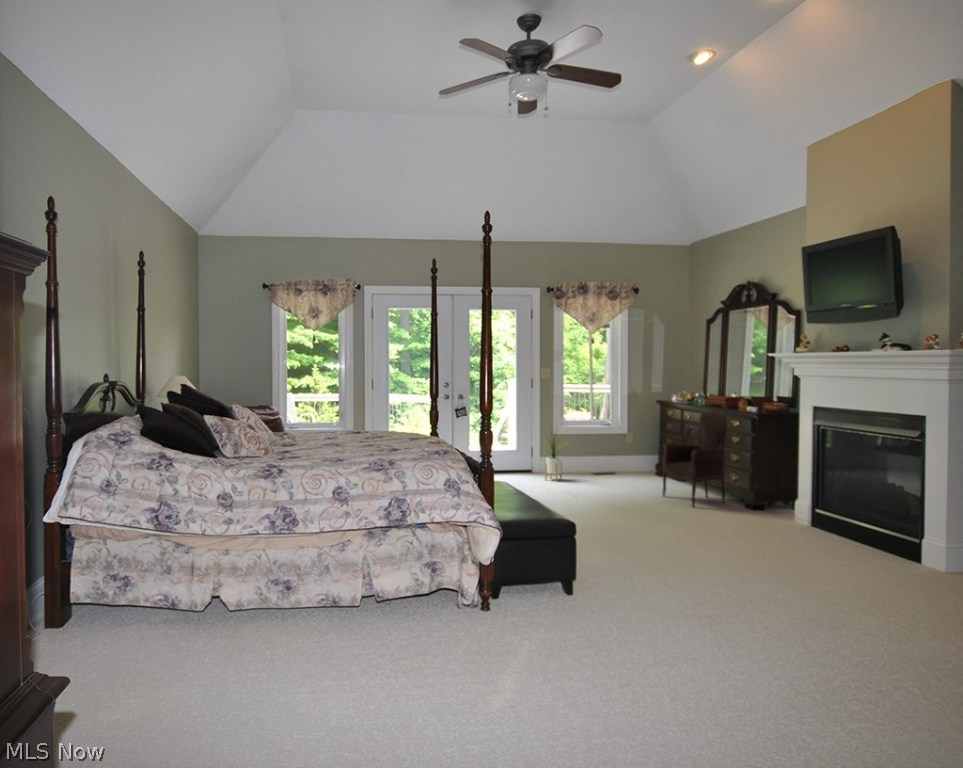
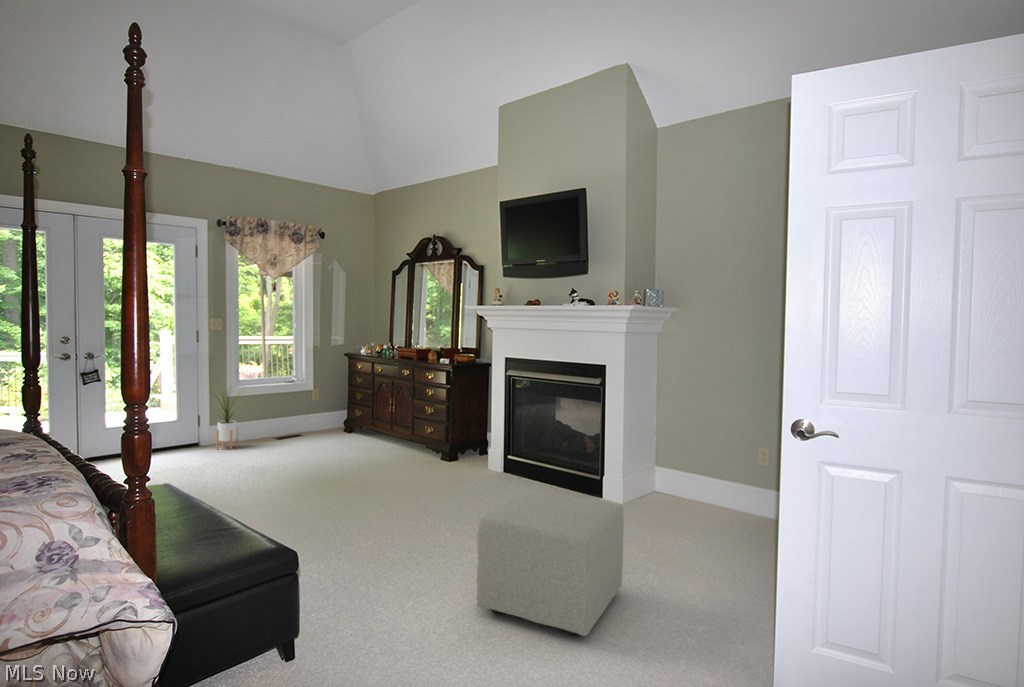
armchair: present [663,411,727,507] -> none [357,363,422,465]
ottoman: none [729,520,888,643] -> present [477,489,624,636]

